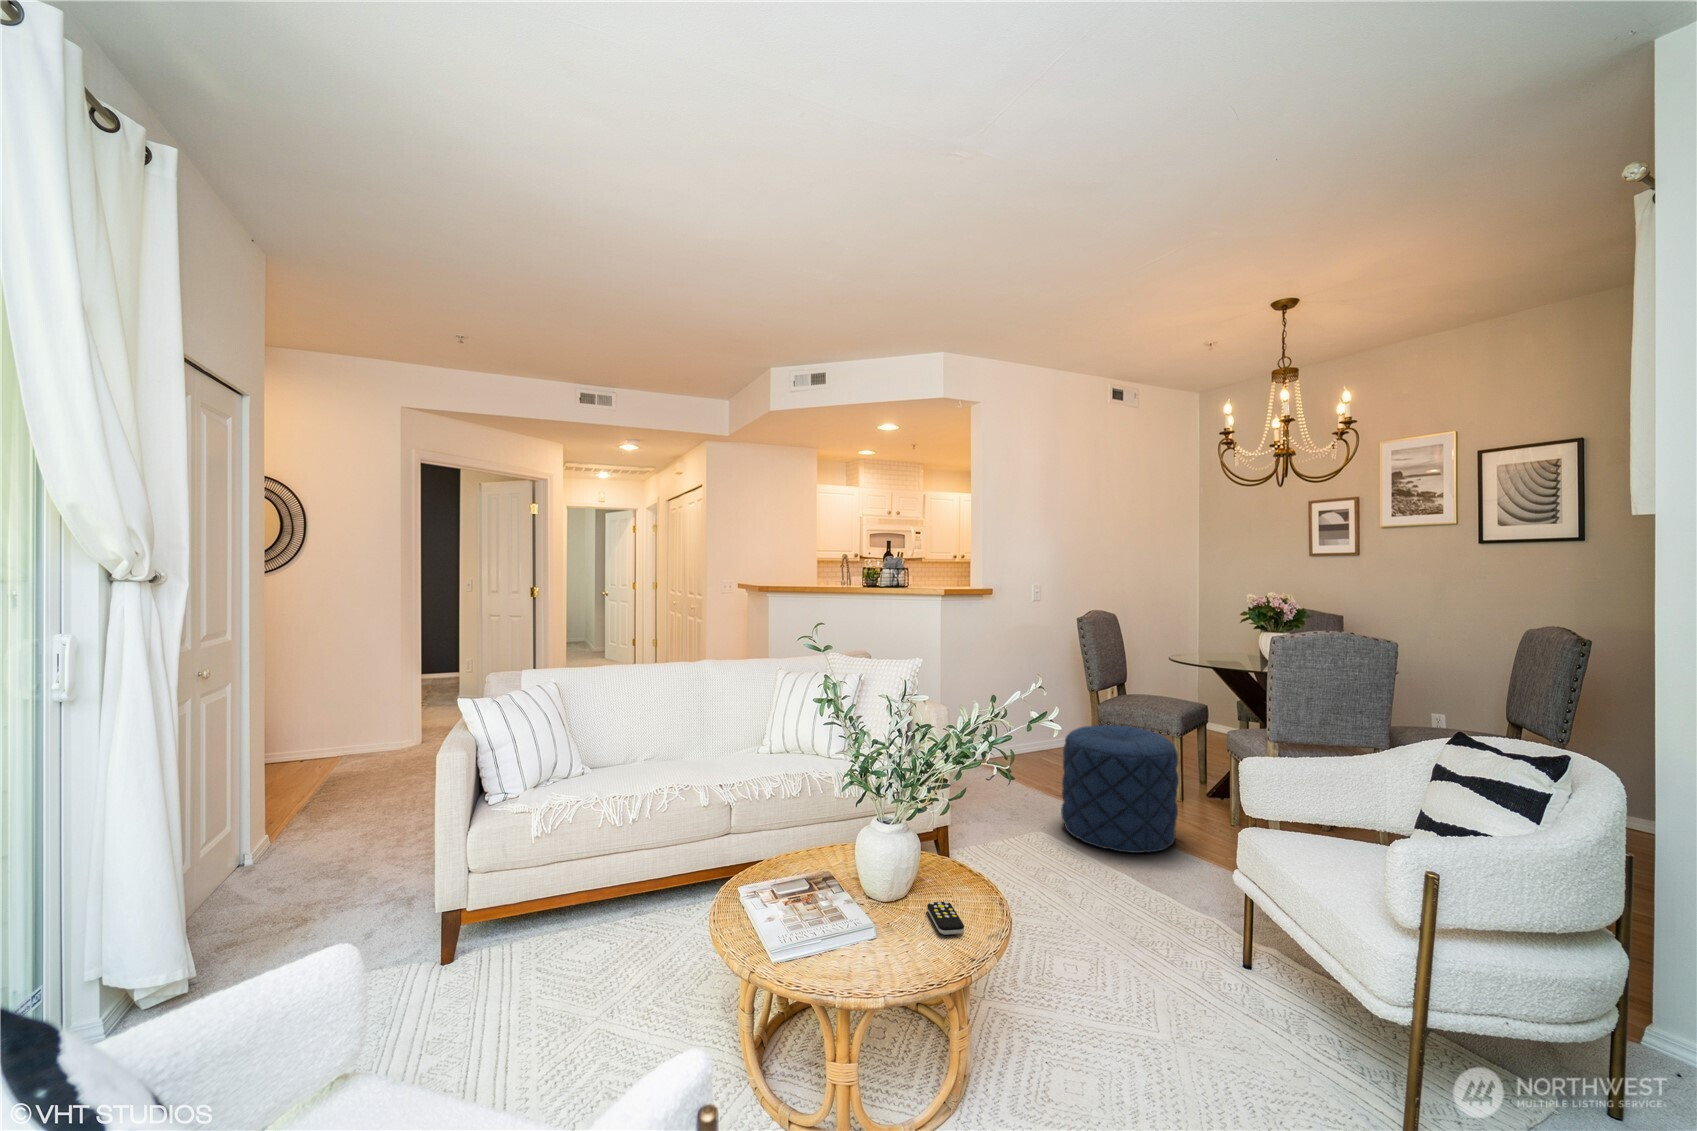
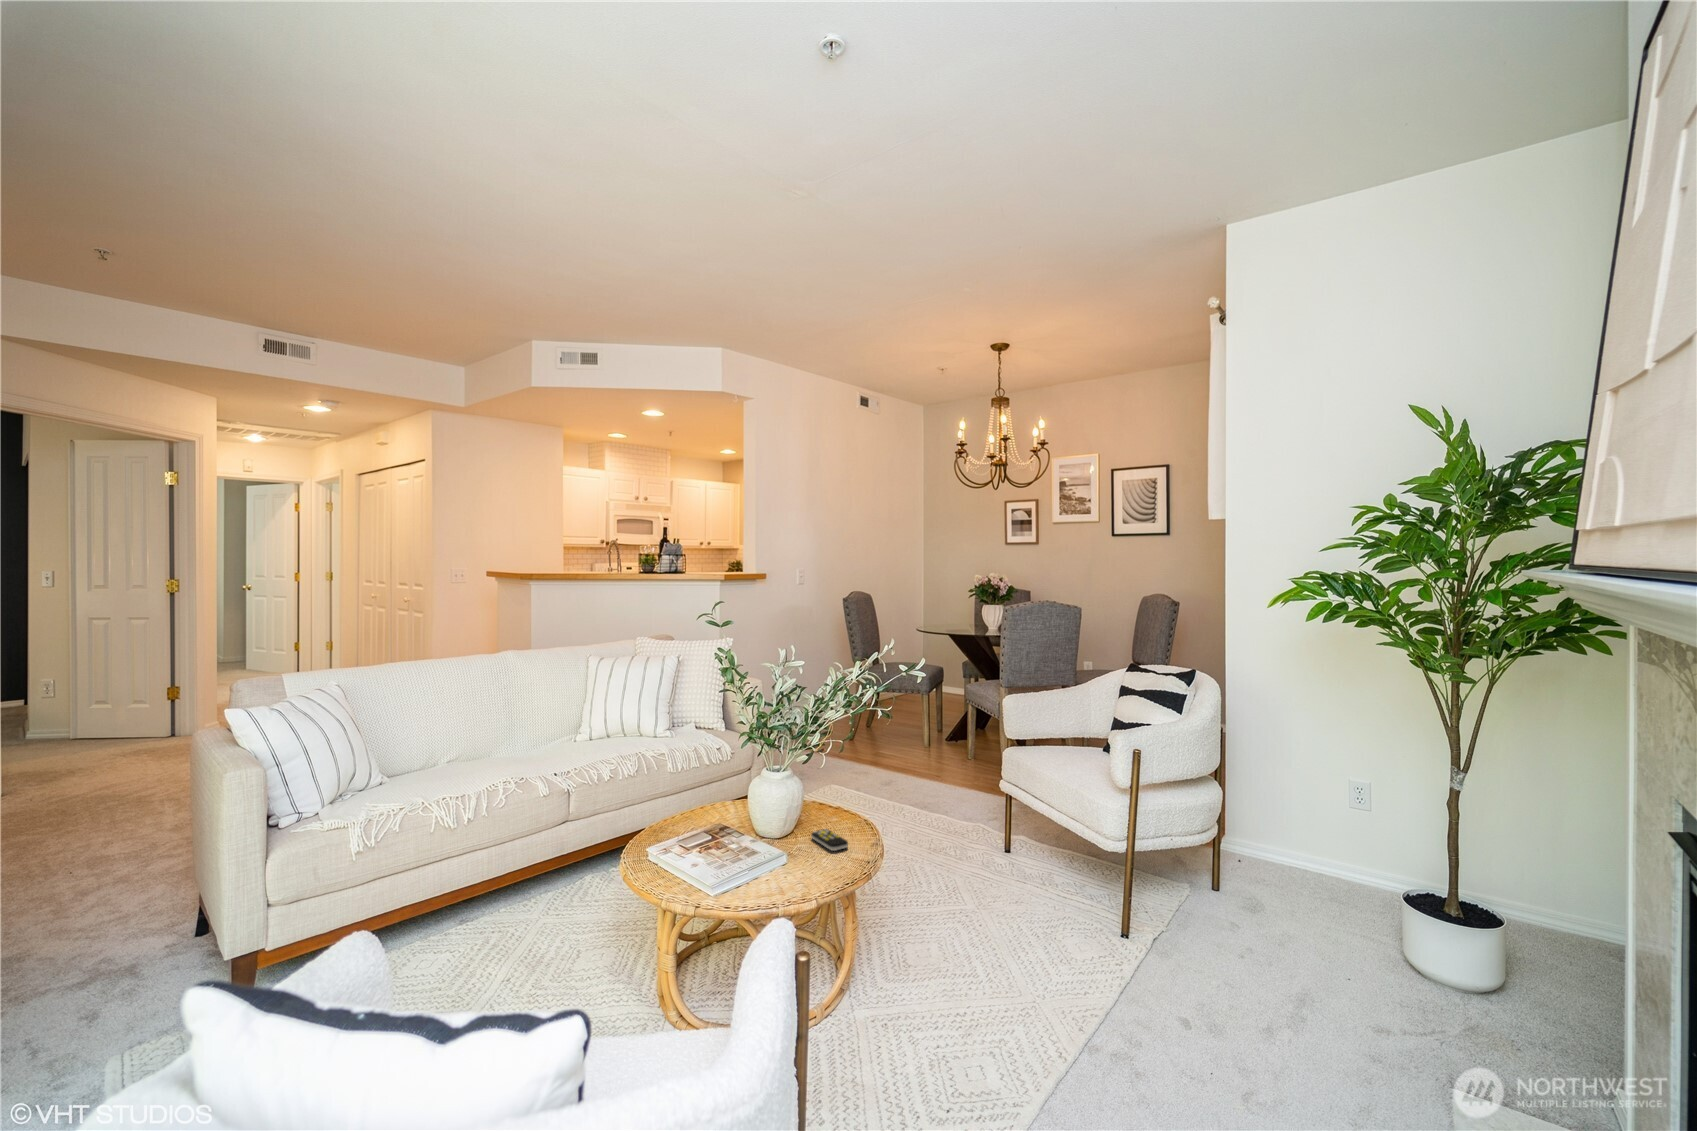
pouf: present [1061,725,1179,853] -> none [845,690,938,793]

